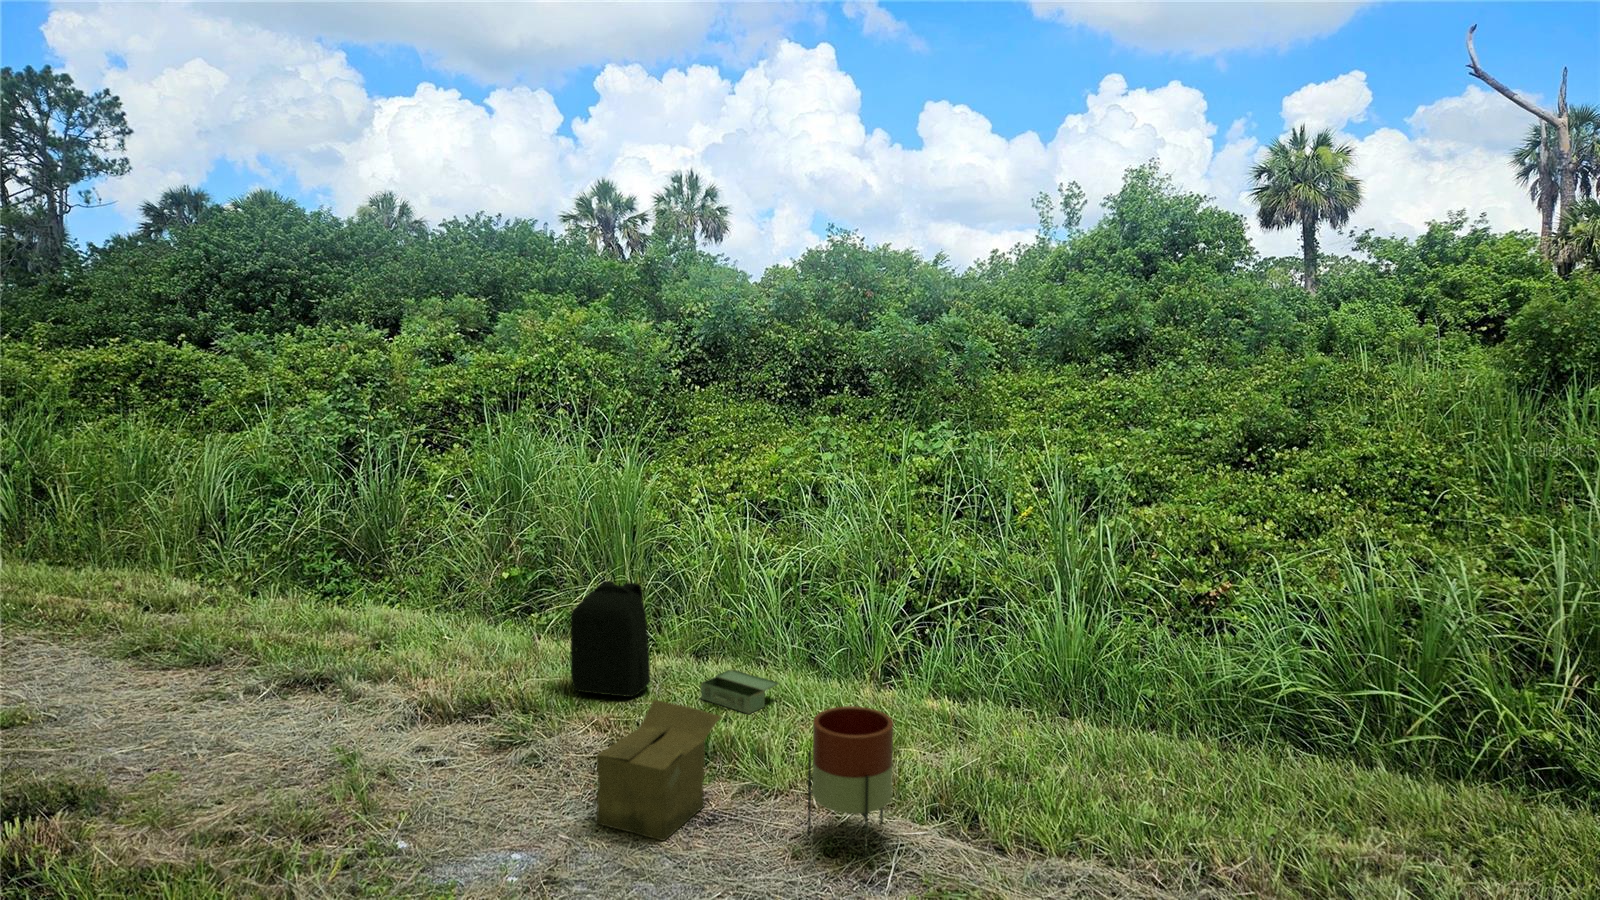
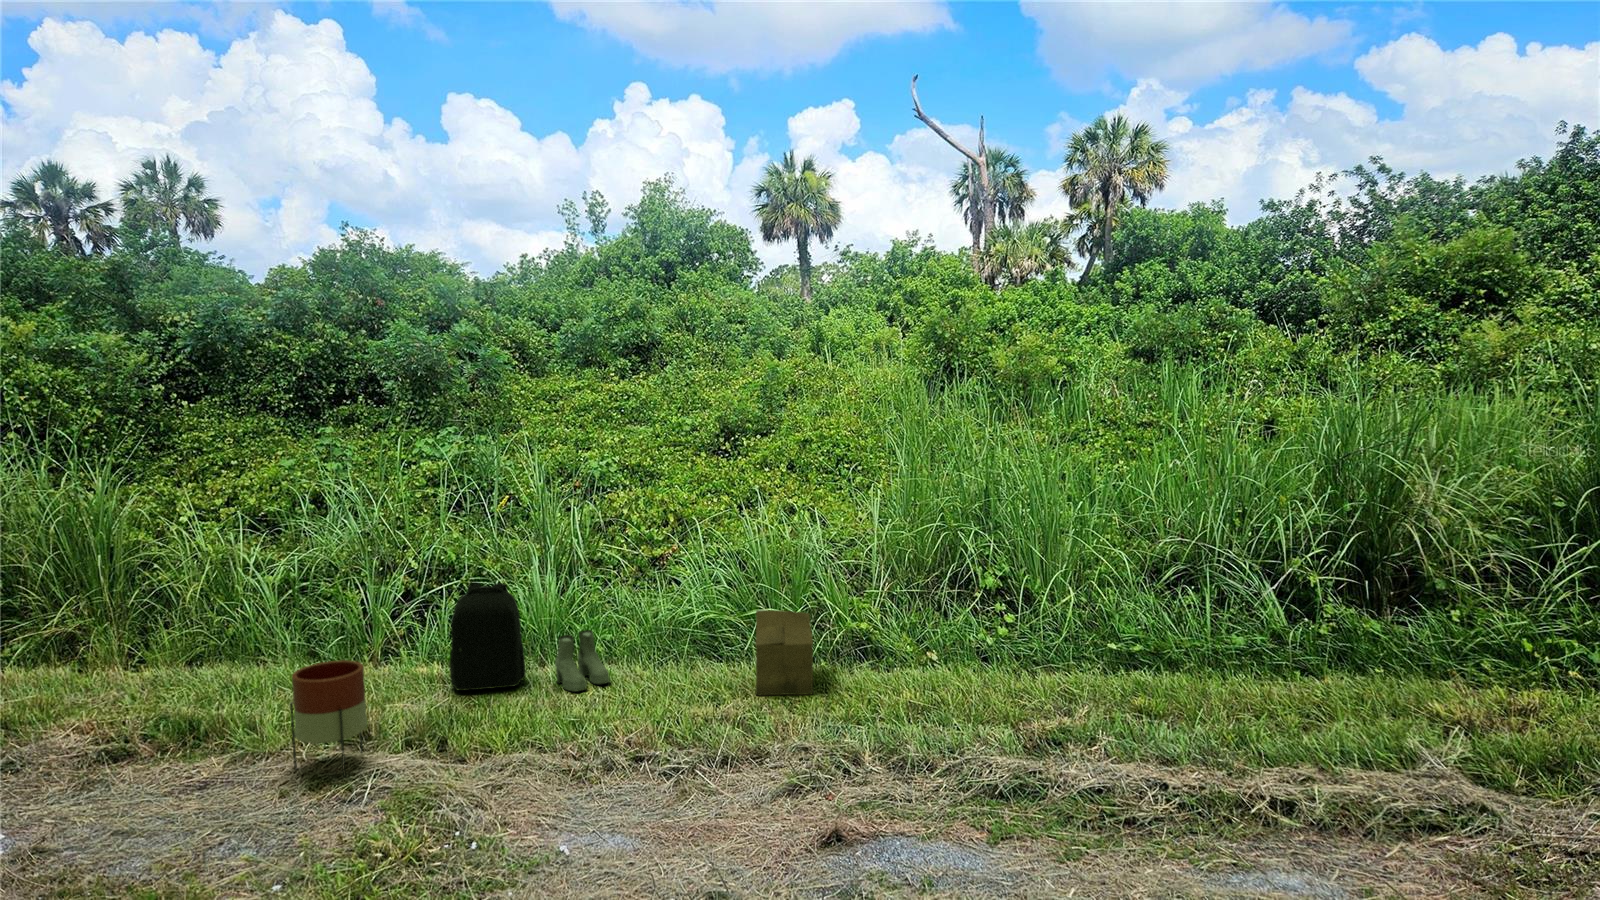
backpack: present [570,581,650,697] -> present [450,583,526,691]
toolbox: present [701,670,778,714] -> none [191,666,274,700]
boots: none [1102,699,1178,784] -> present [555,630,610,692]
cardboard box: present [597,700,721,841] -> present [755,610,813,696]

